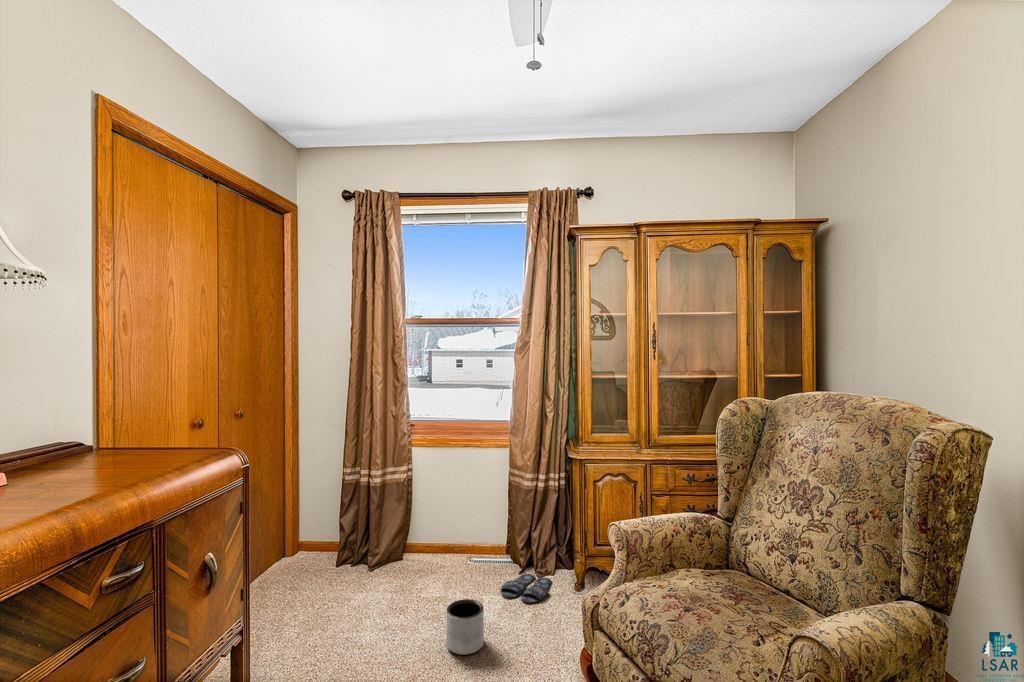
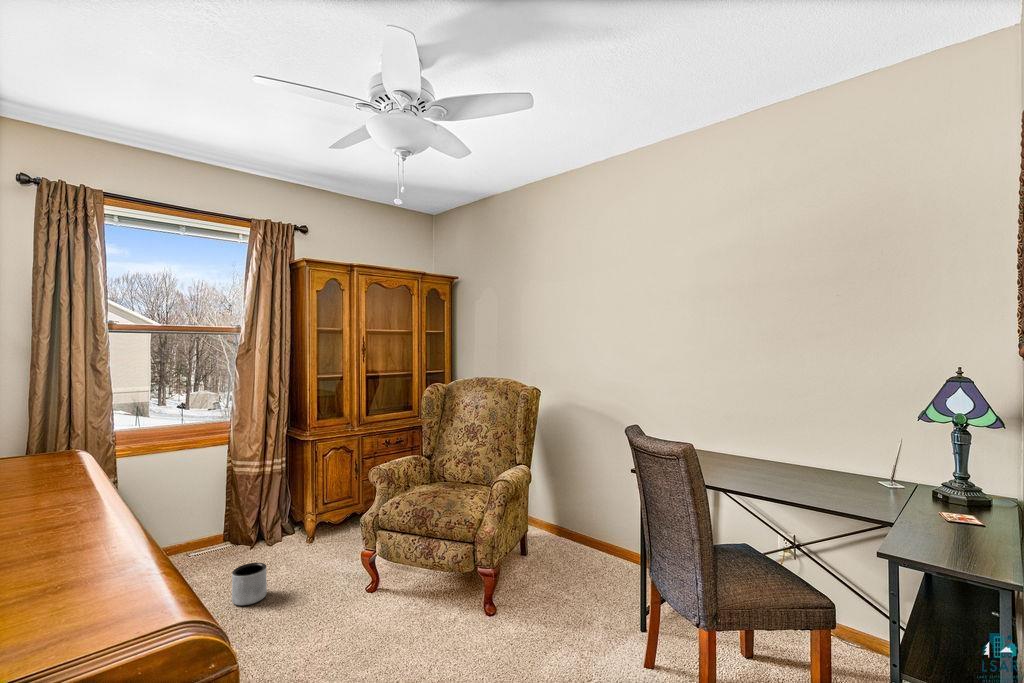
slippers: present [501,574,551,603] -> none [245,544,289,566]

